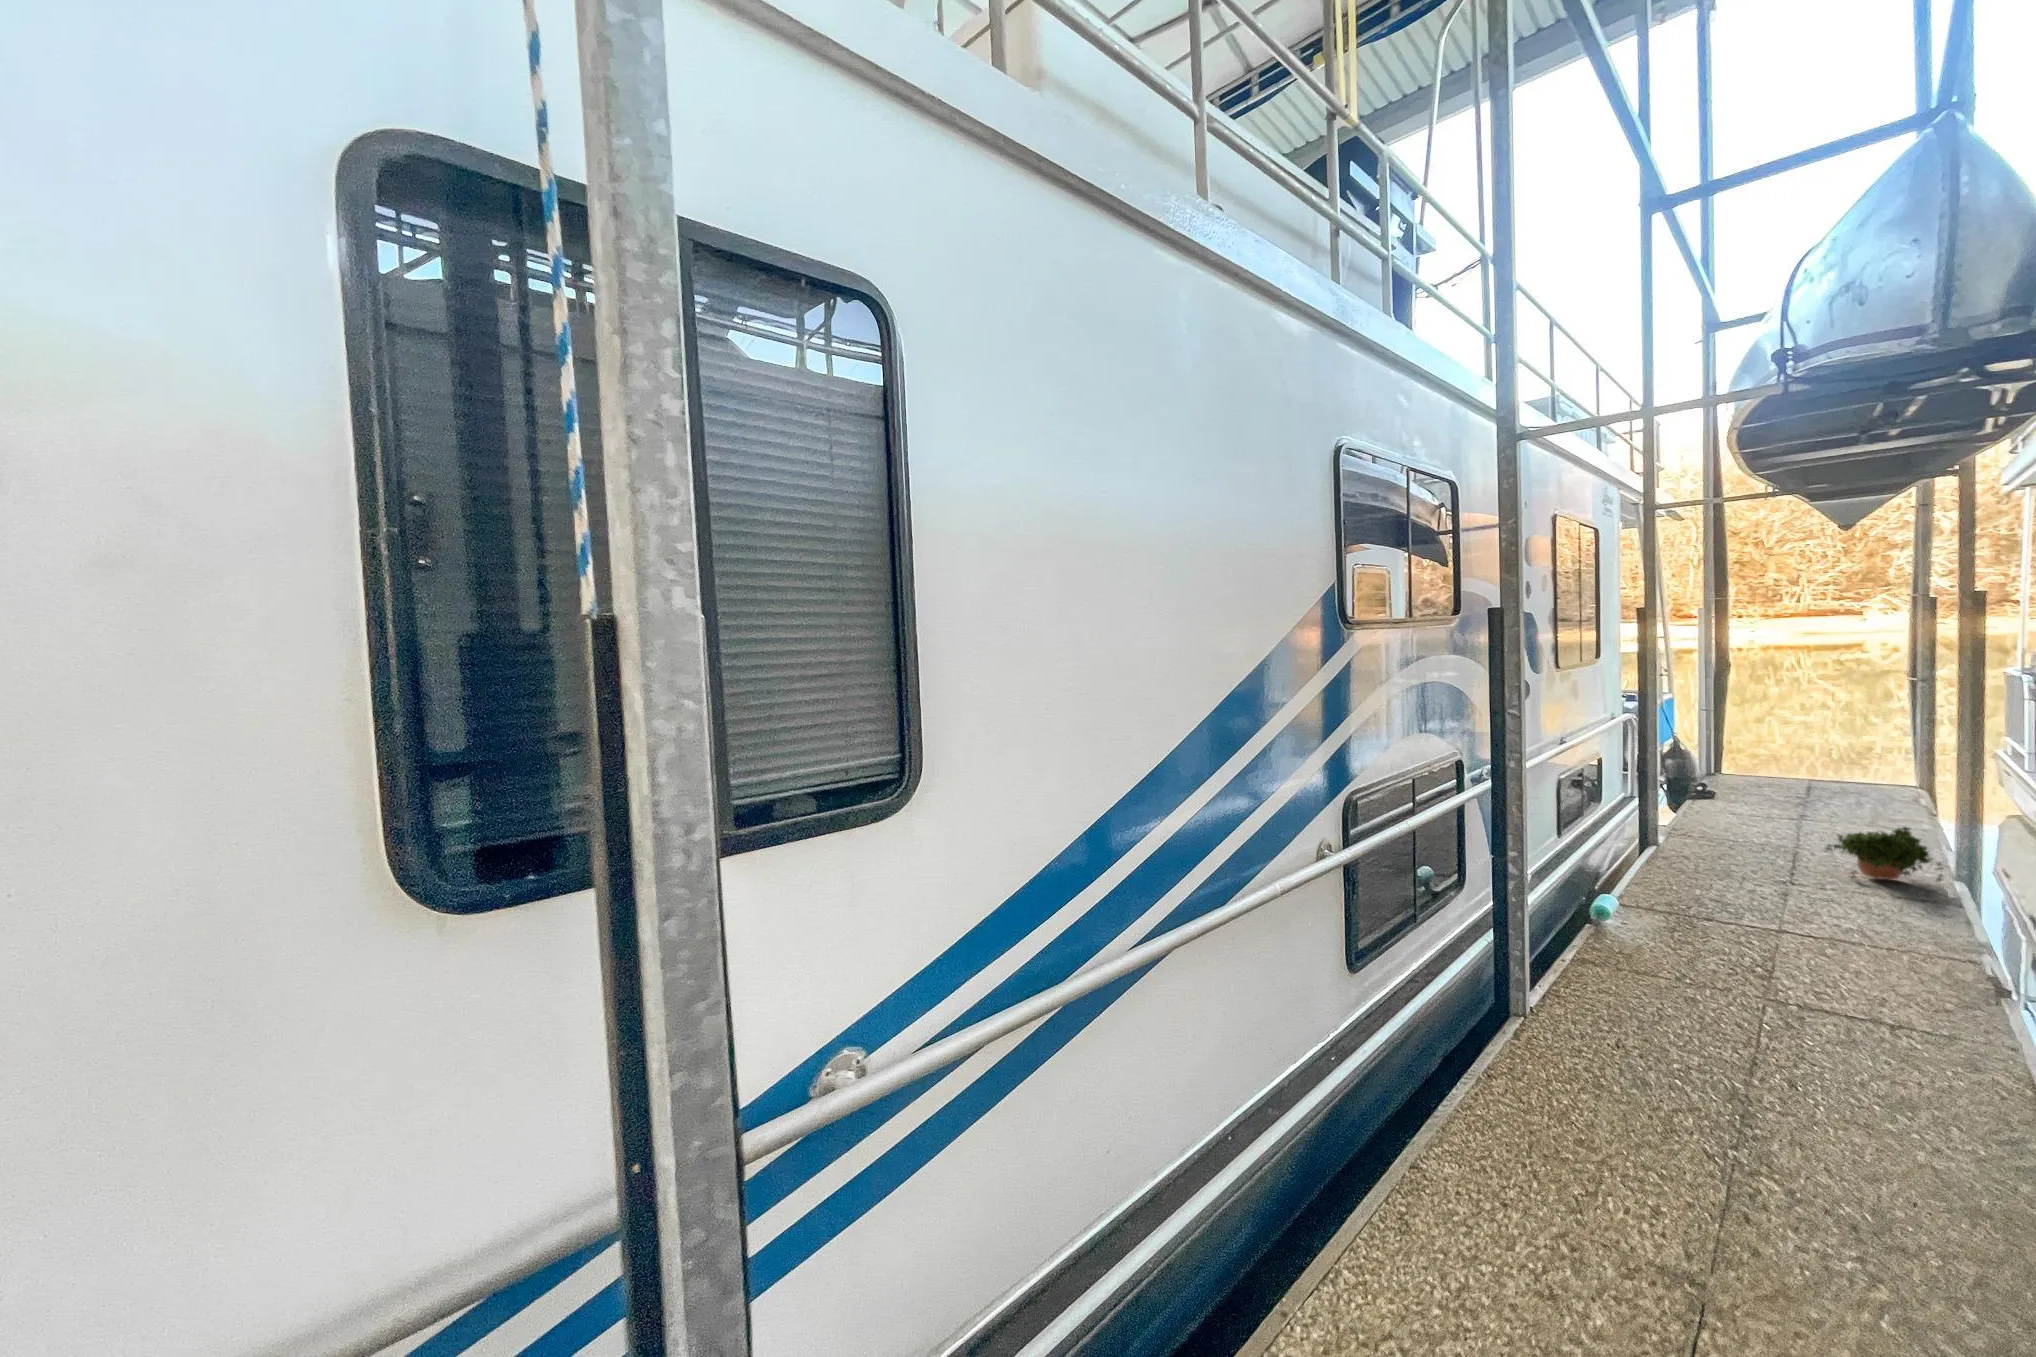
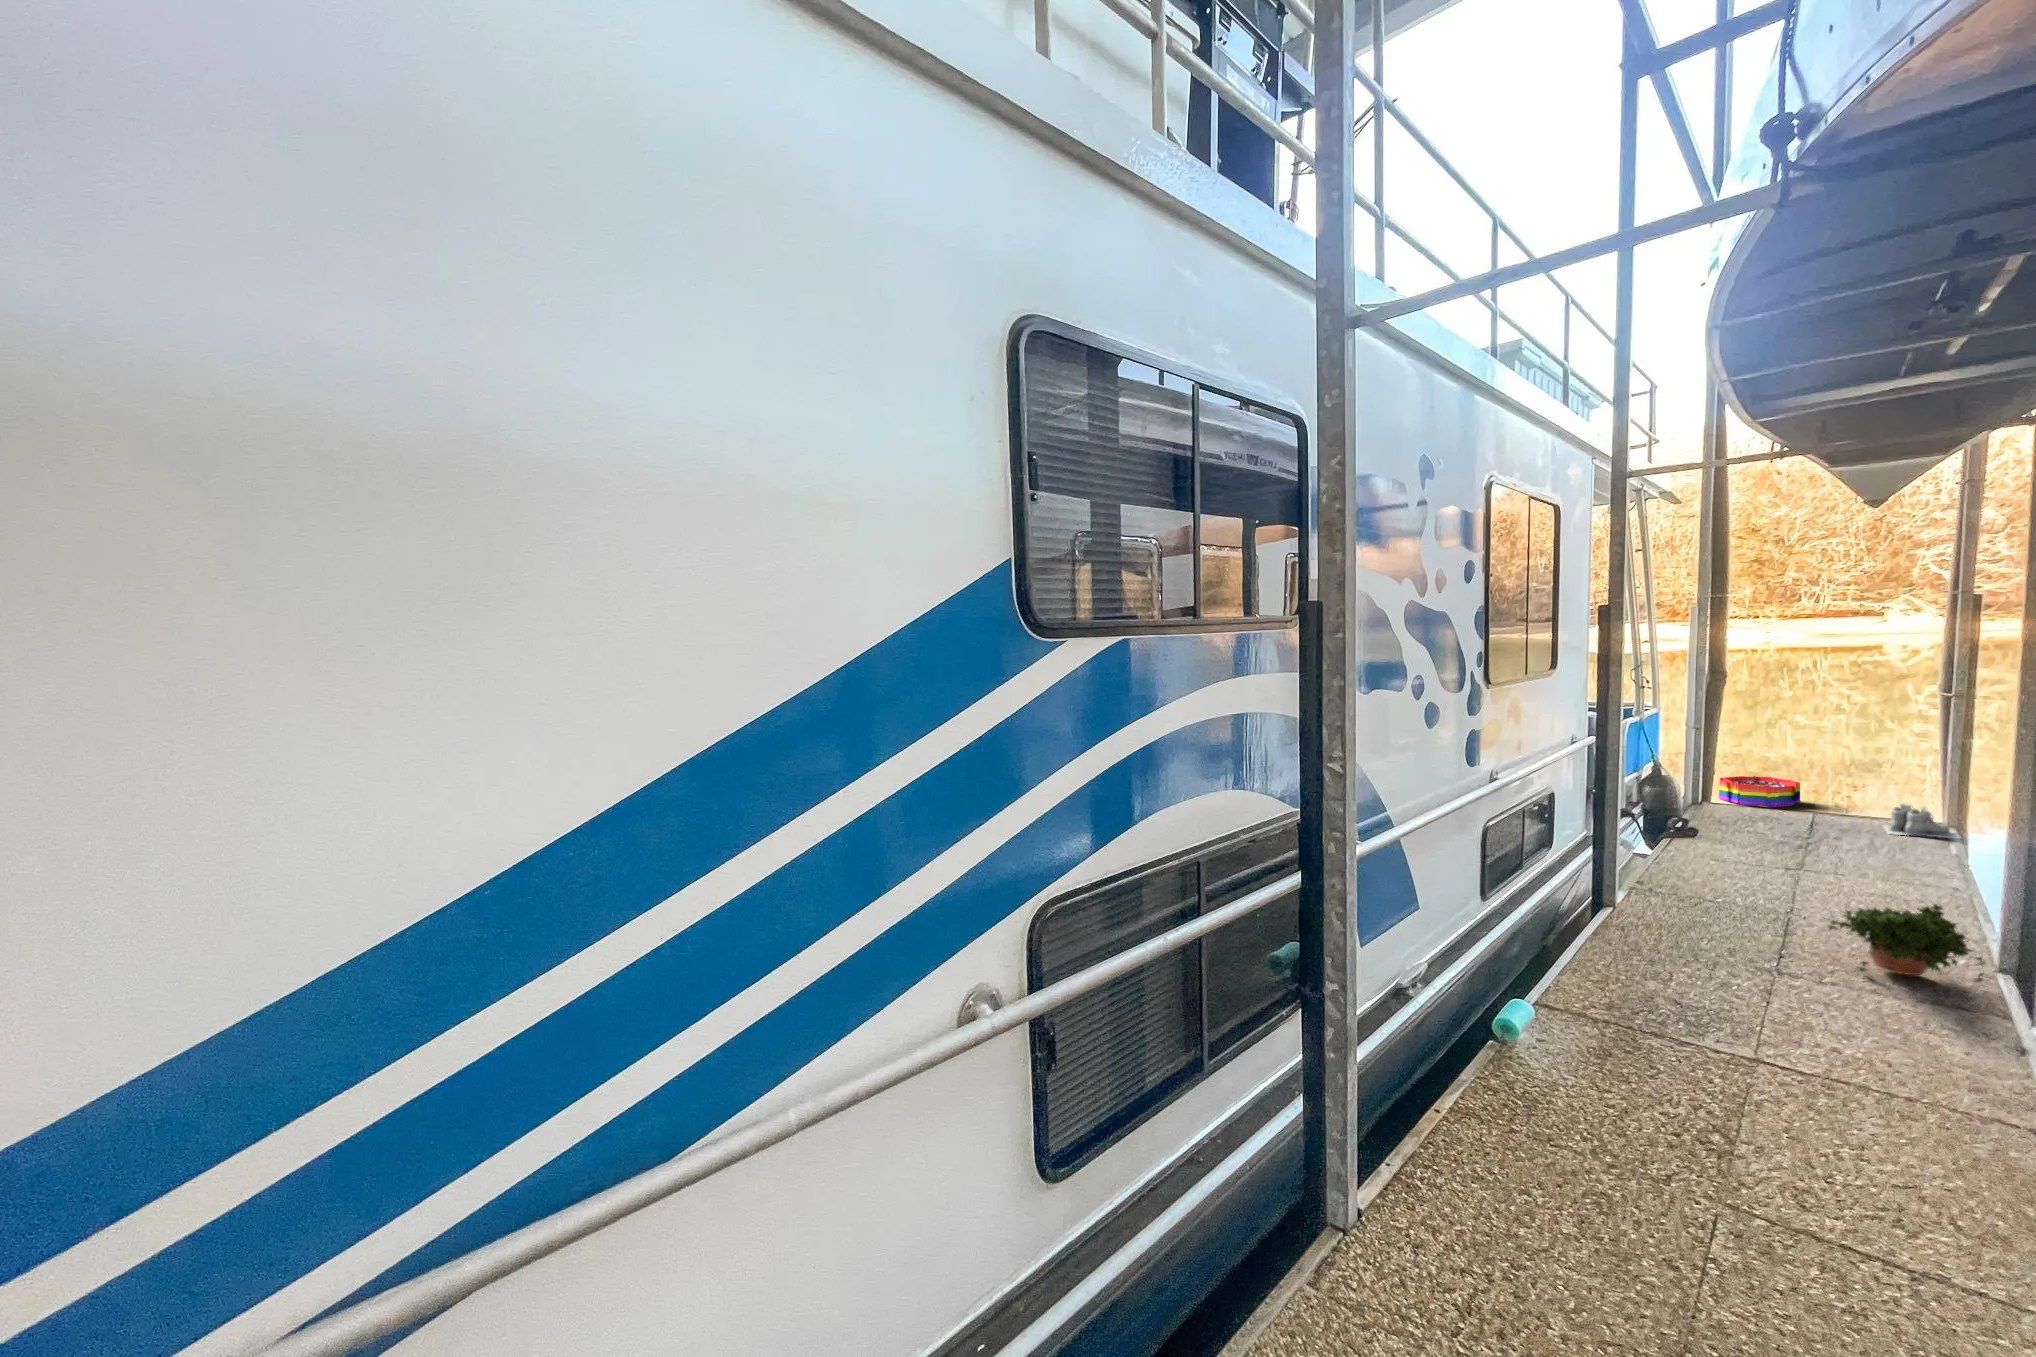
storage bin: none [1726,750,1795,775] -> present [1719,776,1800,807]
boots: none [1865,766,1931,792] -> present [1884,804,1961,839]

